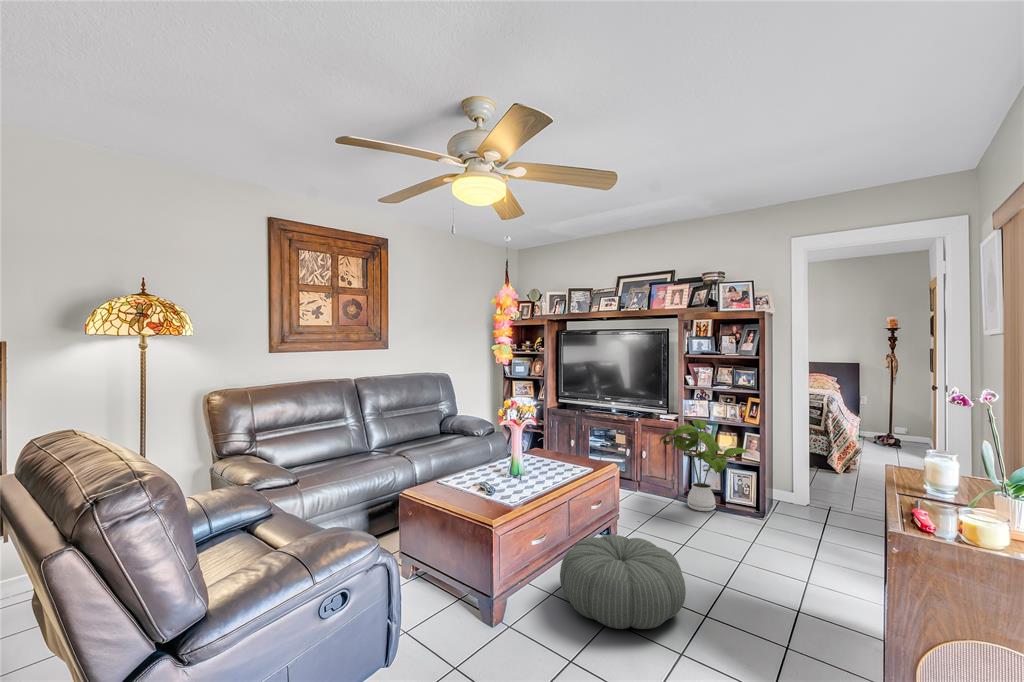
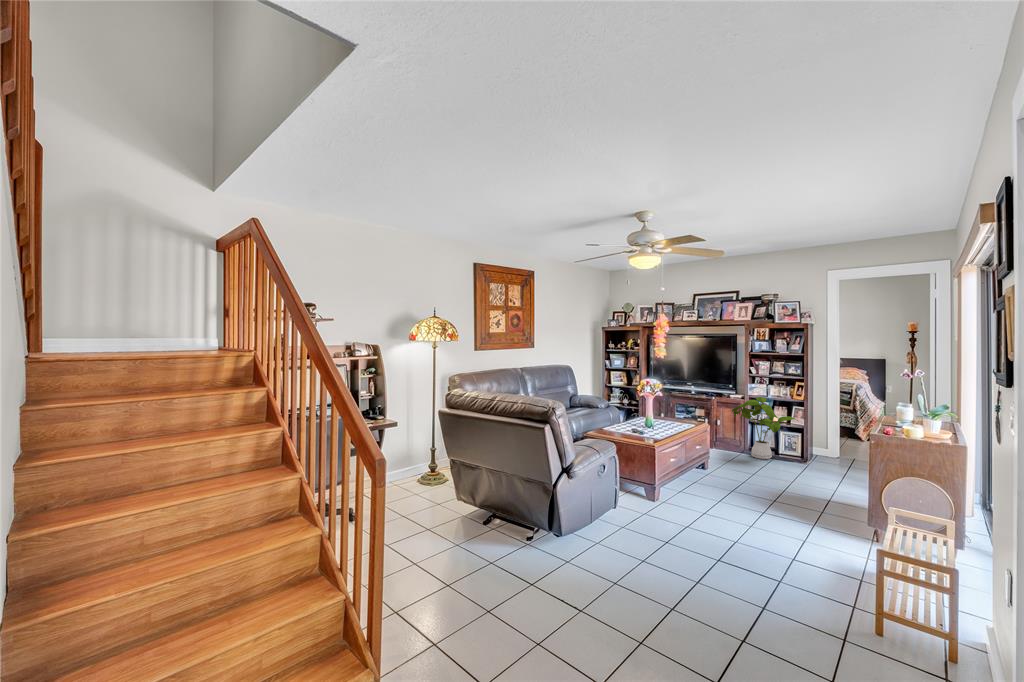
pouf: present [560,535,686,629] -> none [683,460,760,505]

